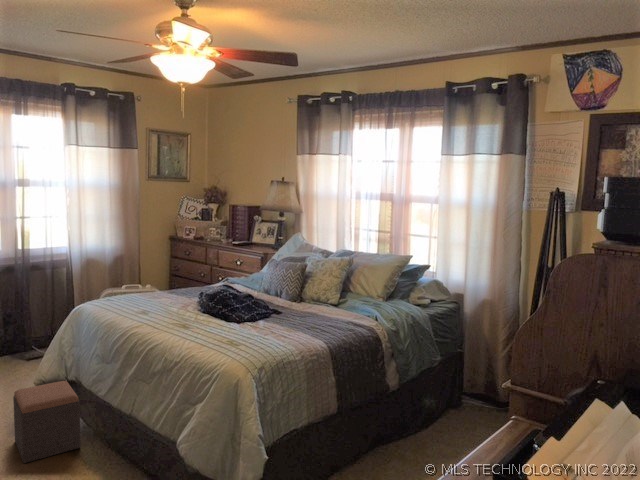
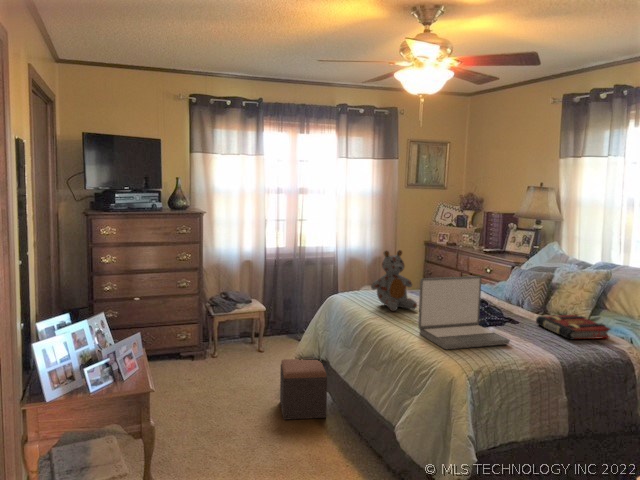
stuffed bear: none [129,249,182,316] -> present [371,250,417,311]
laptop: none [191,272,283,351] -> present [418,276,510,349]
book: none [298,299,360,324] -> present [536,315,610,340]

